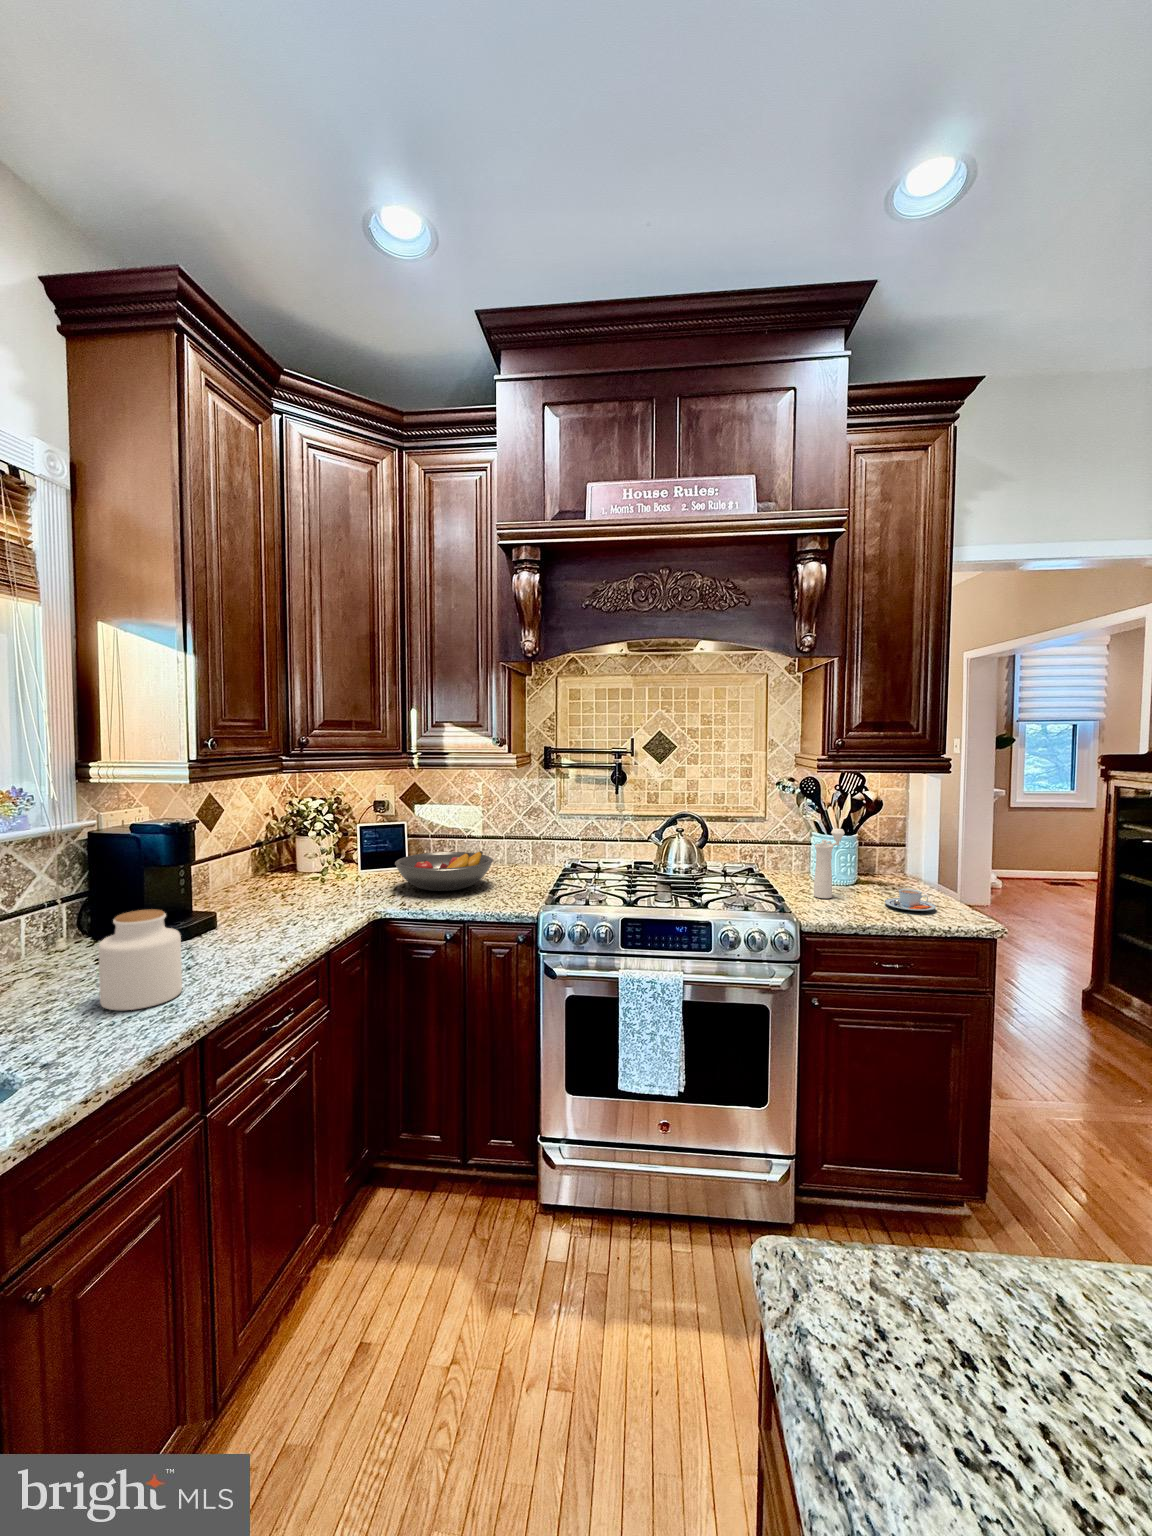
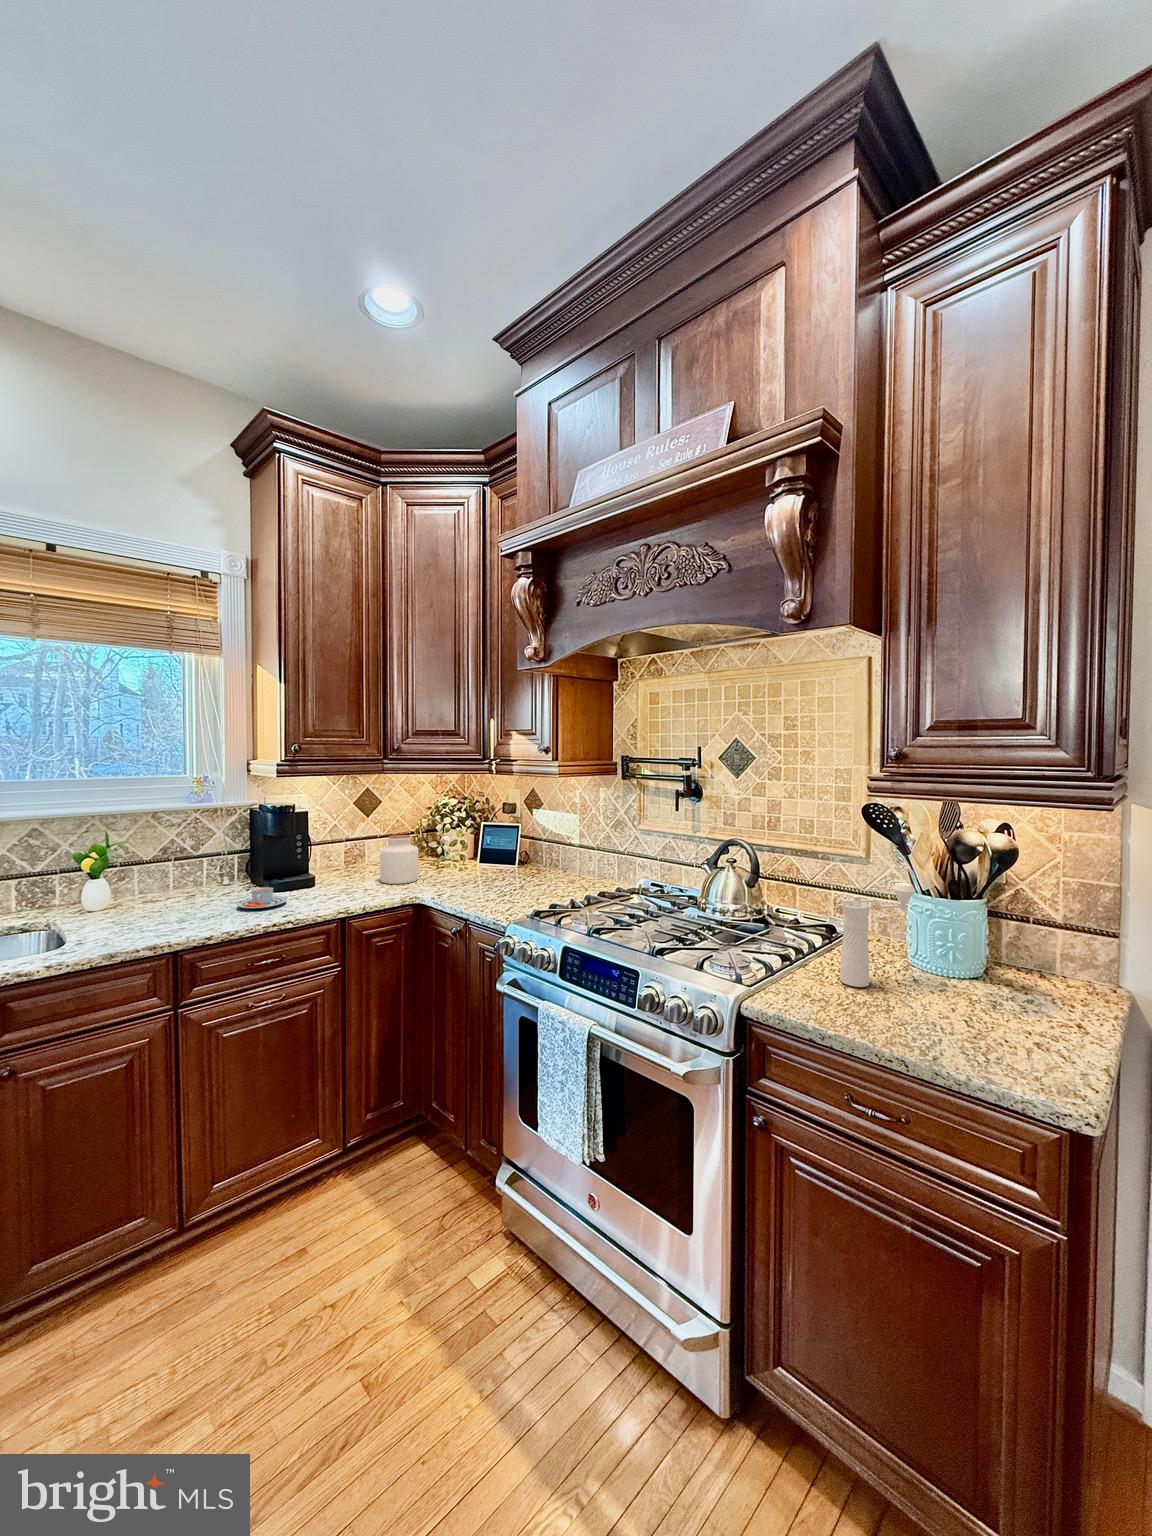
fruit bowl: present [395,851,493,891] -> none [458,853,547,888]
teacup: present [885,889,936,911] -> present [237,887,287,908]
jar: present [99,909,182,1010] -> present [380,835,419,884]

